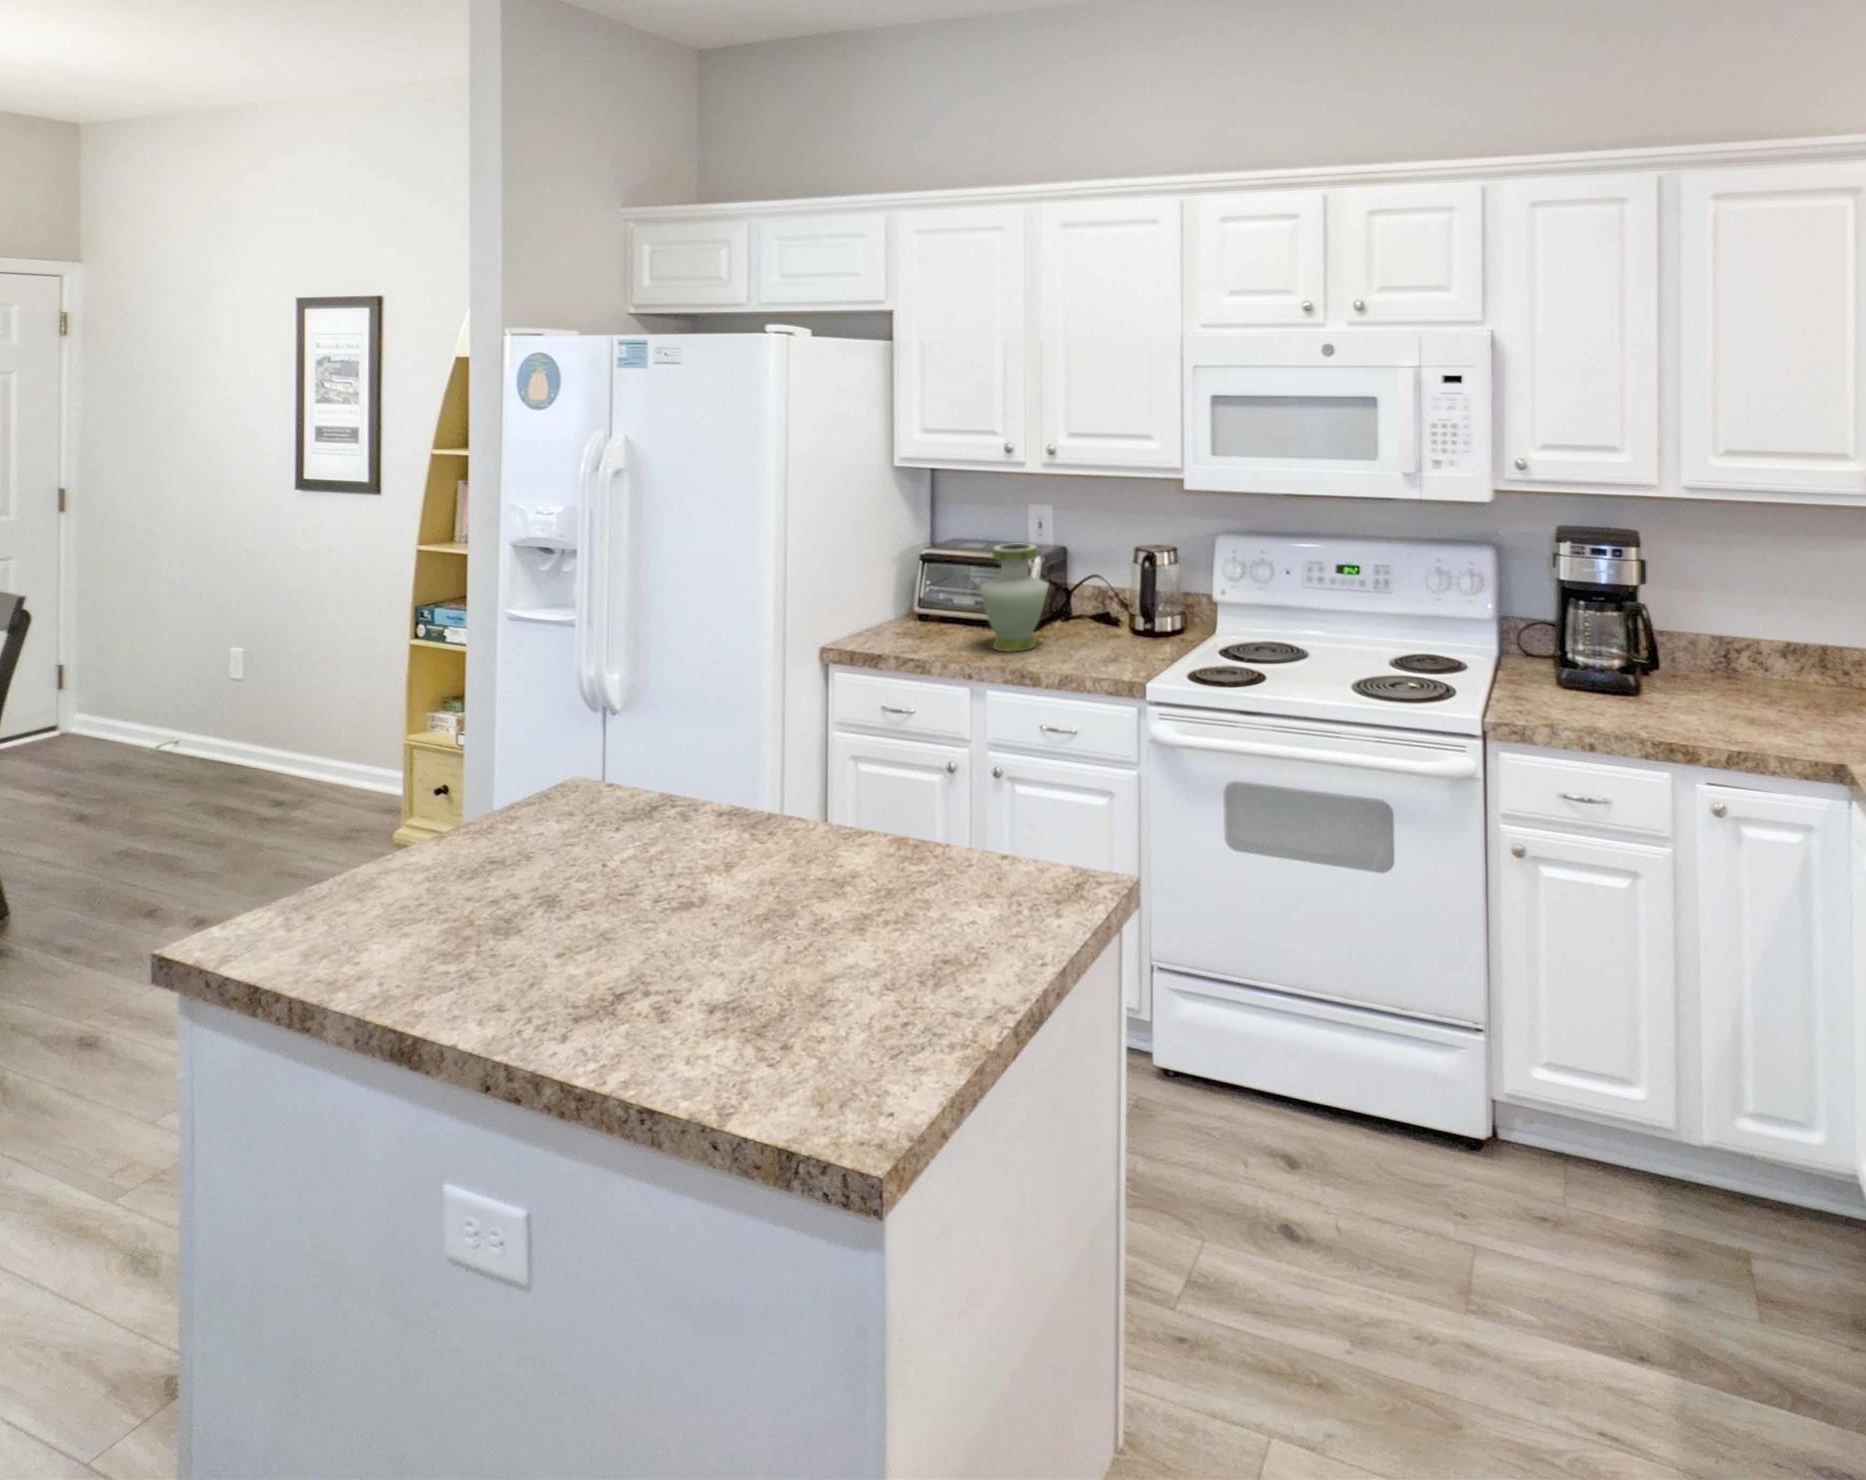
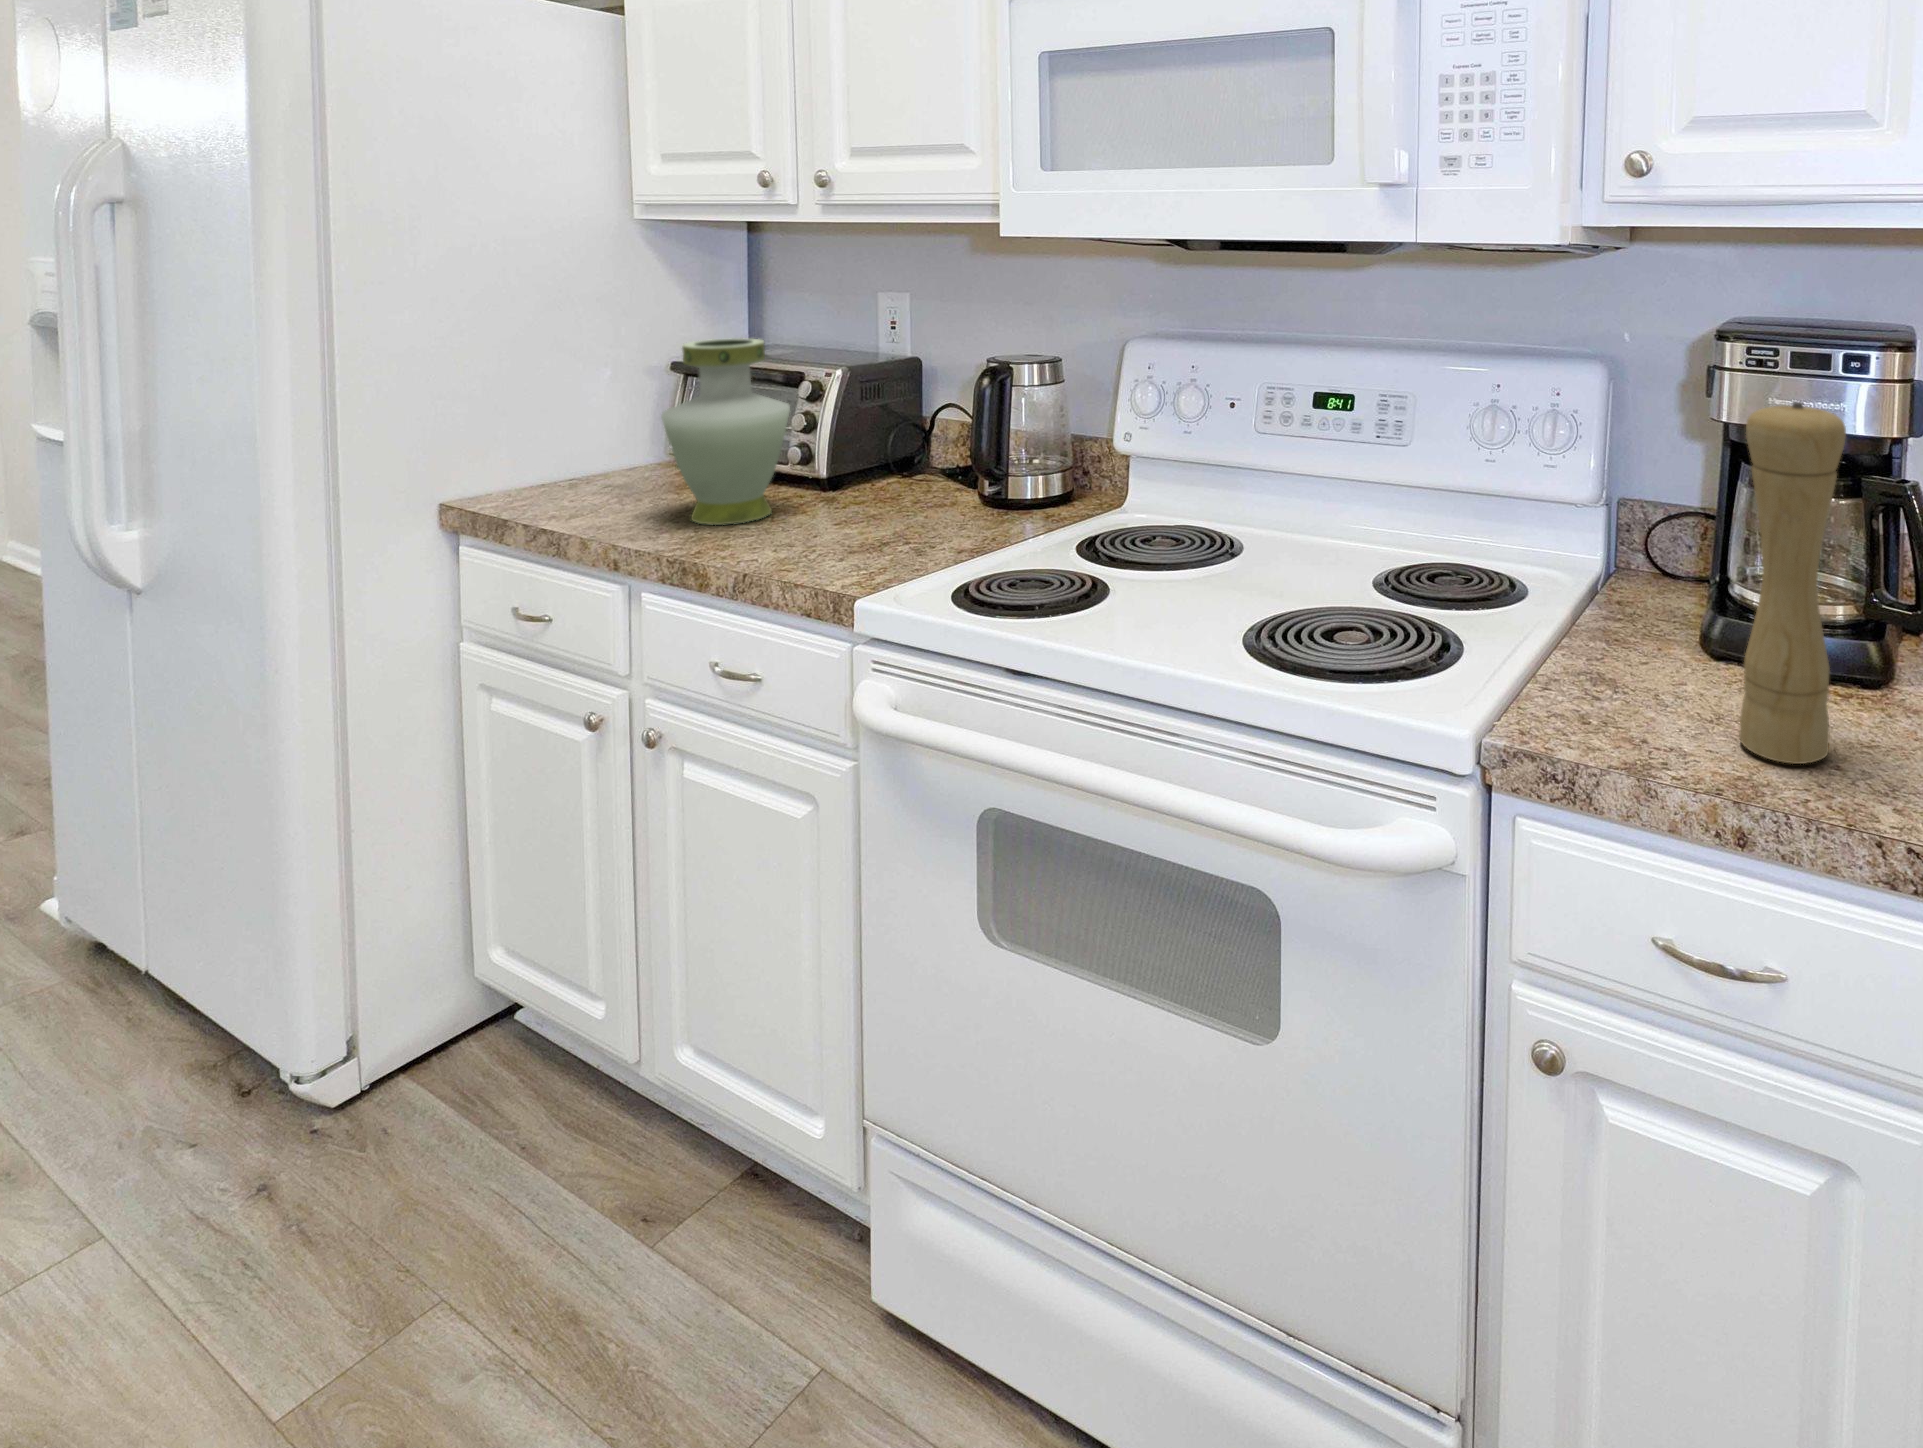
pepper mill: none [1582,572,1620,720] -> present [1739,401,1846,764]

